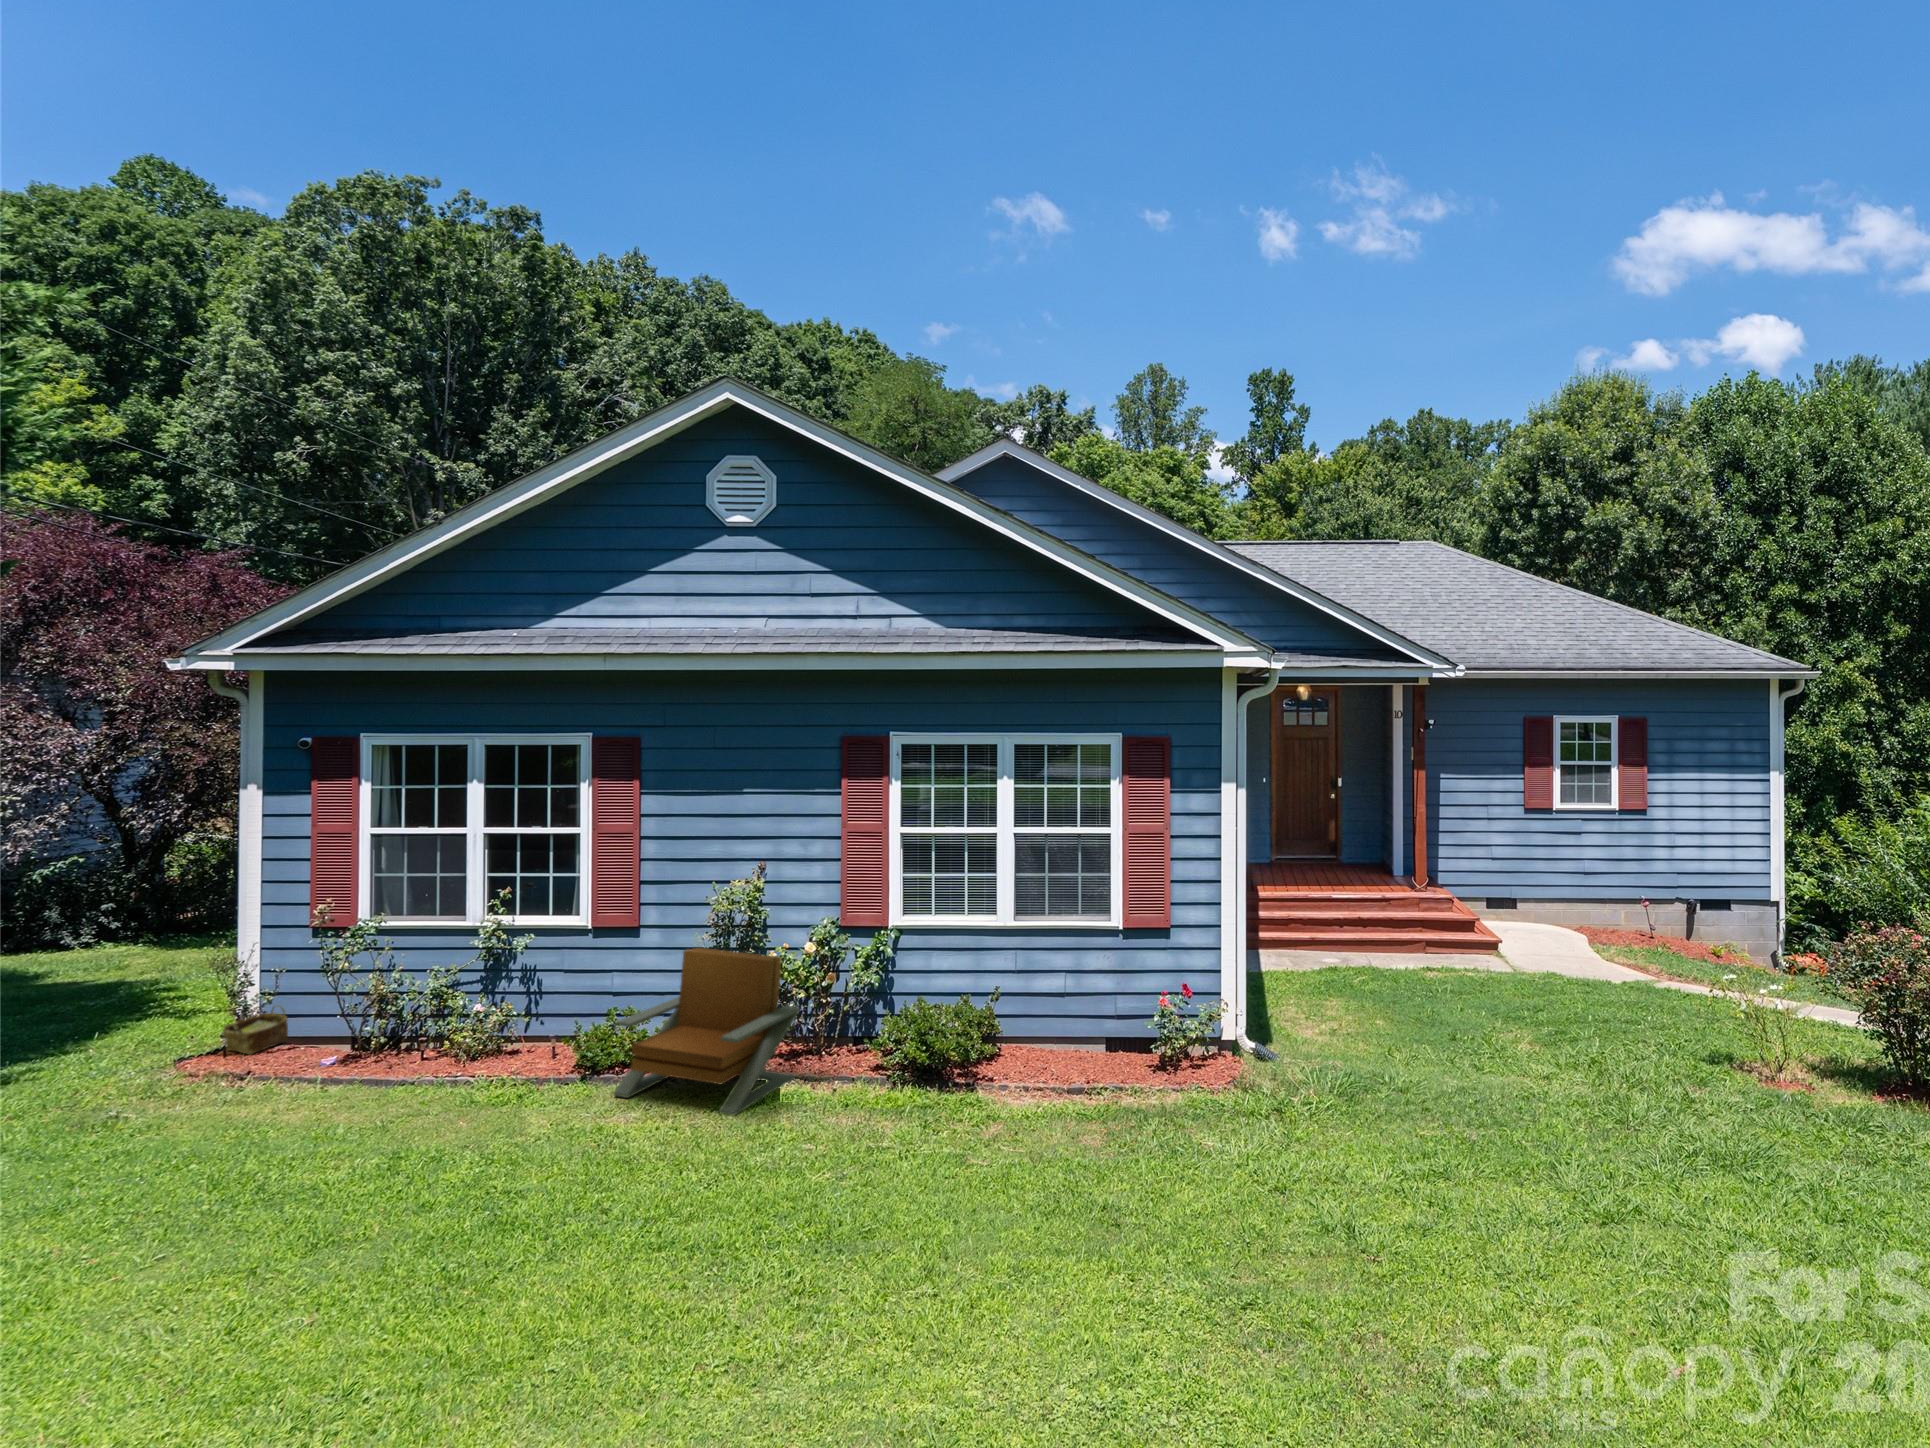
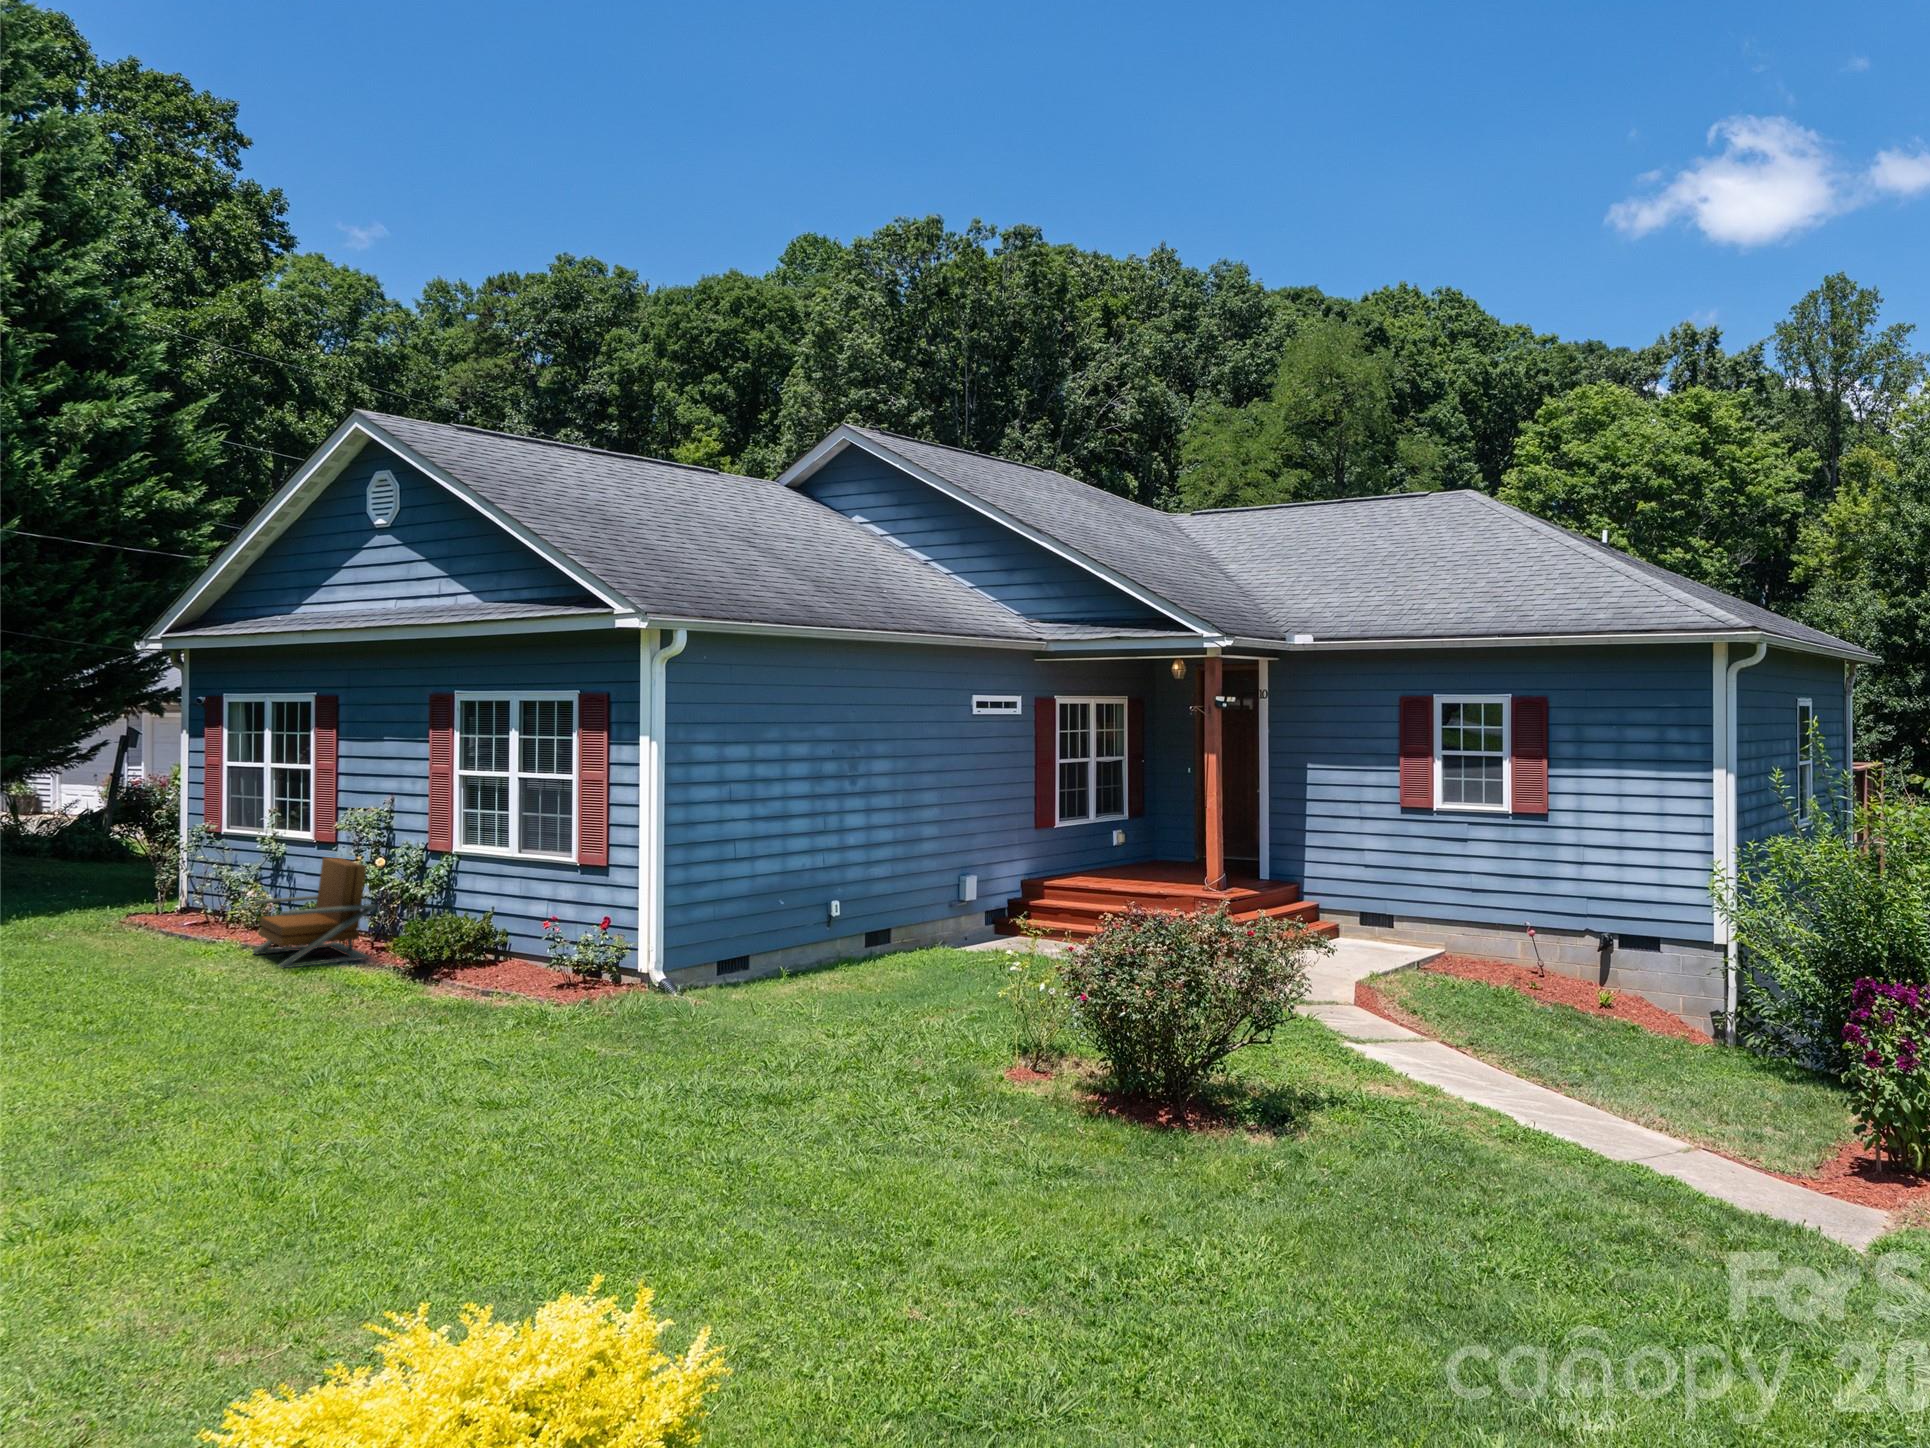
woven basket: present [223,1005,288,1054] -> none [141,888,184,917]

